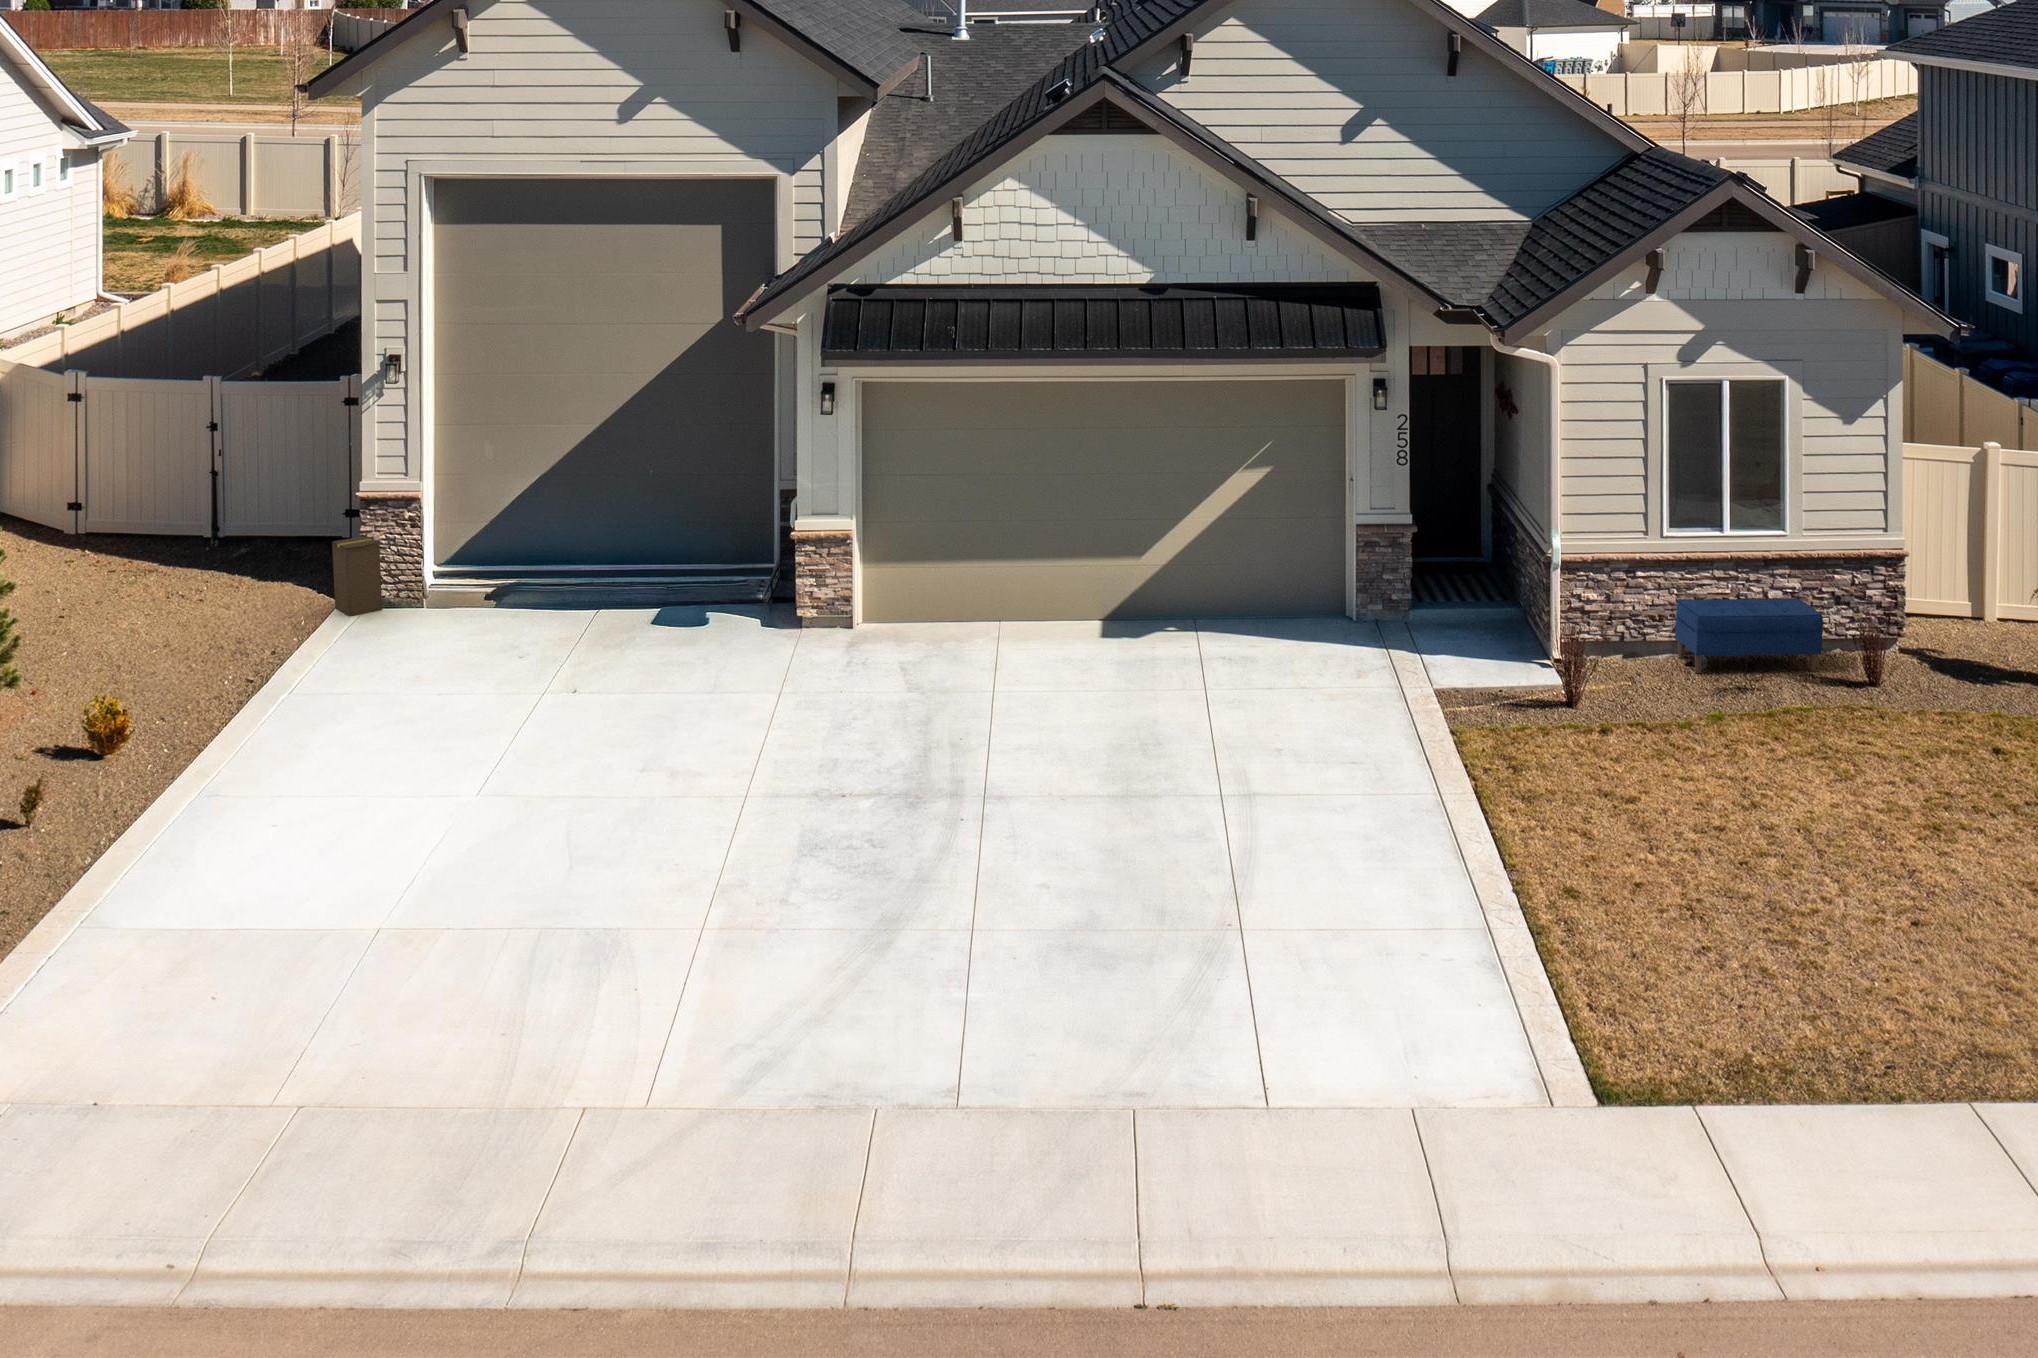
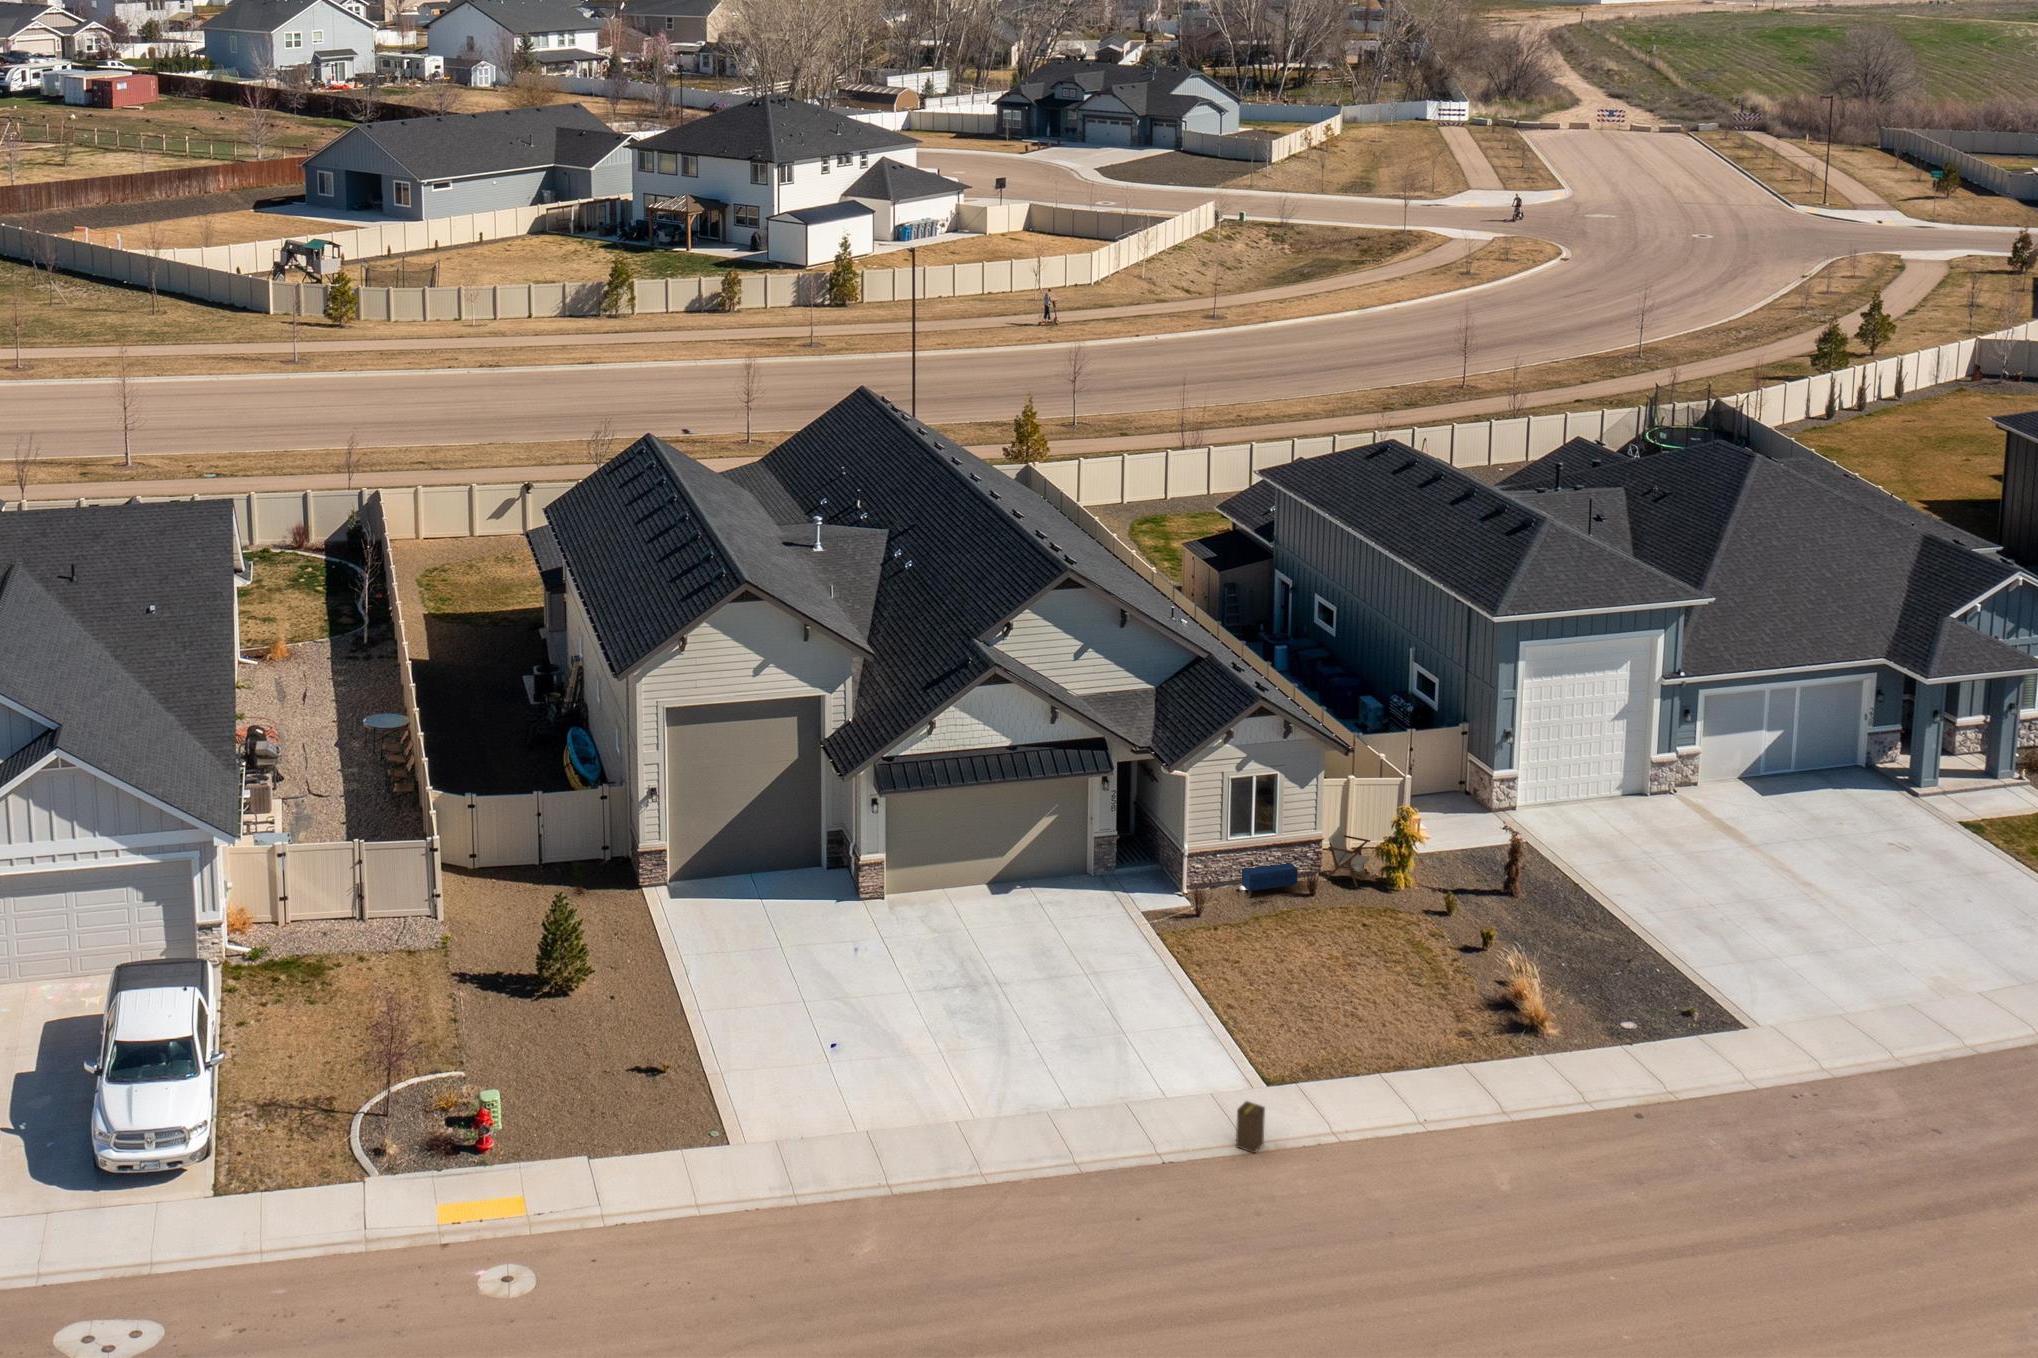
potted plant: none [283,498,326,564] -> present [572,861,588,894]
cardboard box: present [332,536,382,616] -> present [1236,1101,1265,1153]
lounge chair: none [1891,541,2020,676] -> present [1328,827,1370,887]

